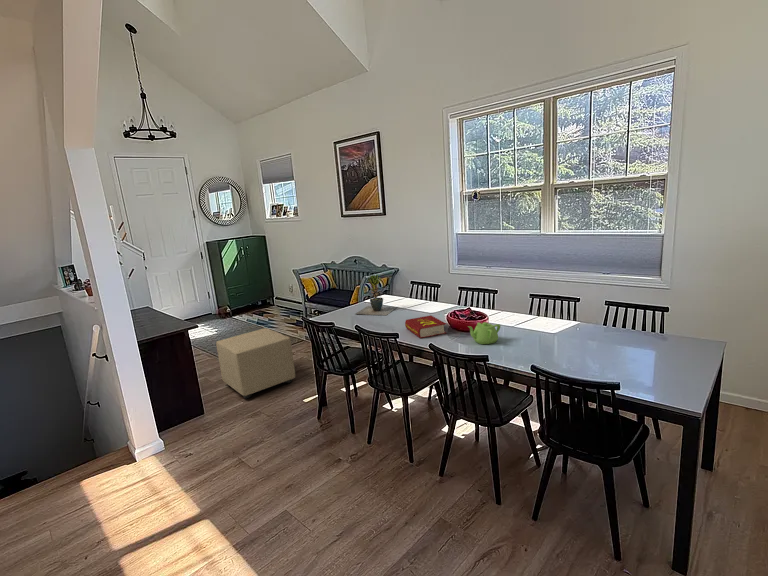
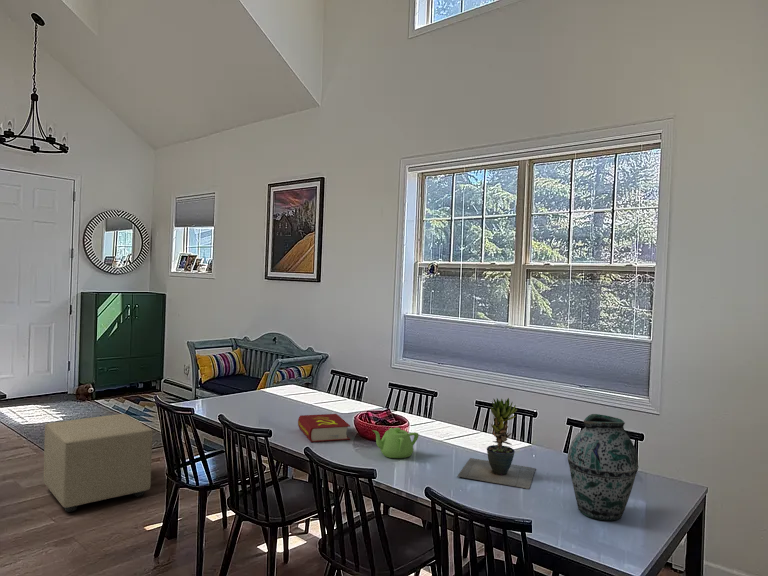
potted plant: present [356,275,397,315] -> present [458,398,535,489]
vase: none [627,300,685,376] -> present [568,414,639,520]

